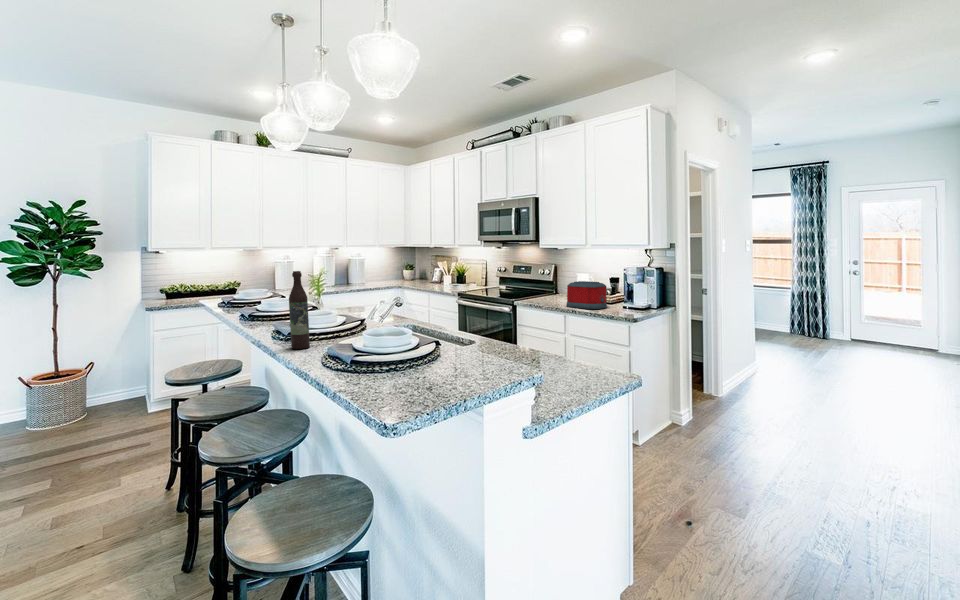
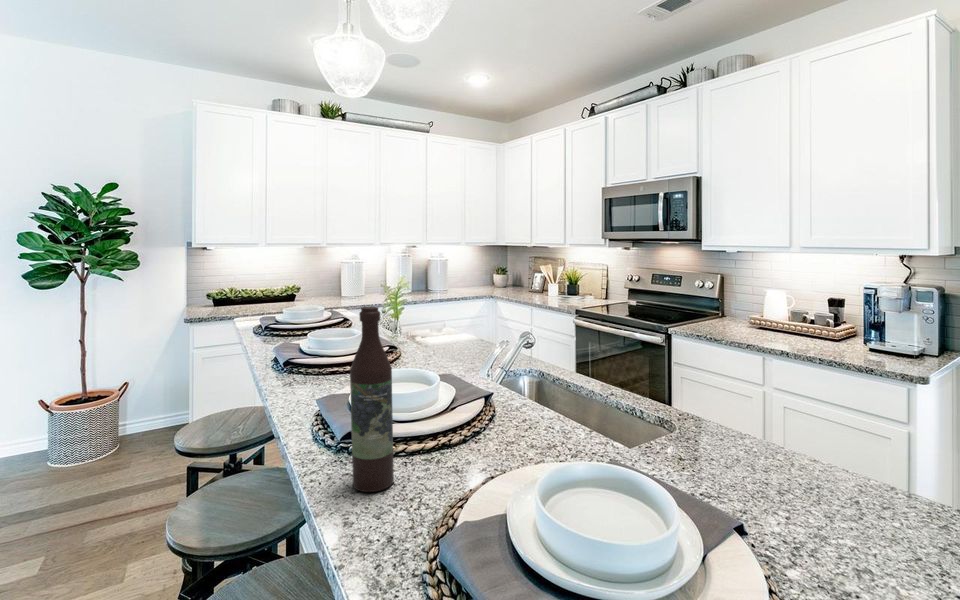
toaster: present [566,281,607,309] -> none [763,303,840,351]

